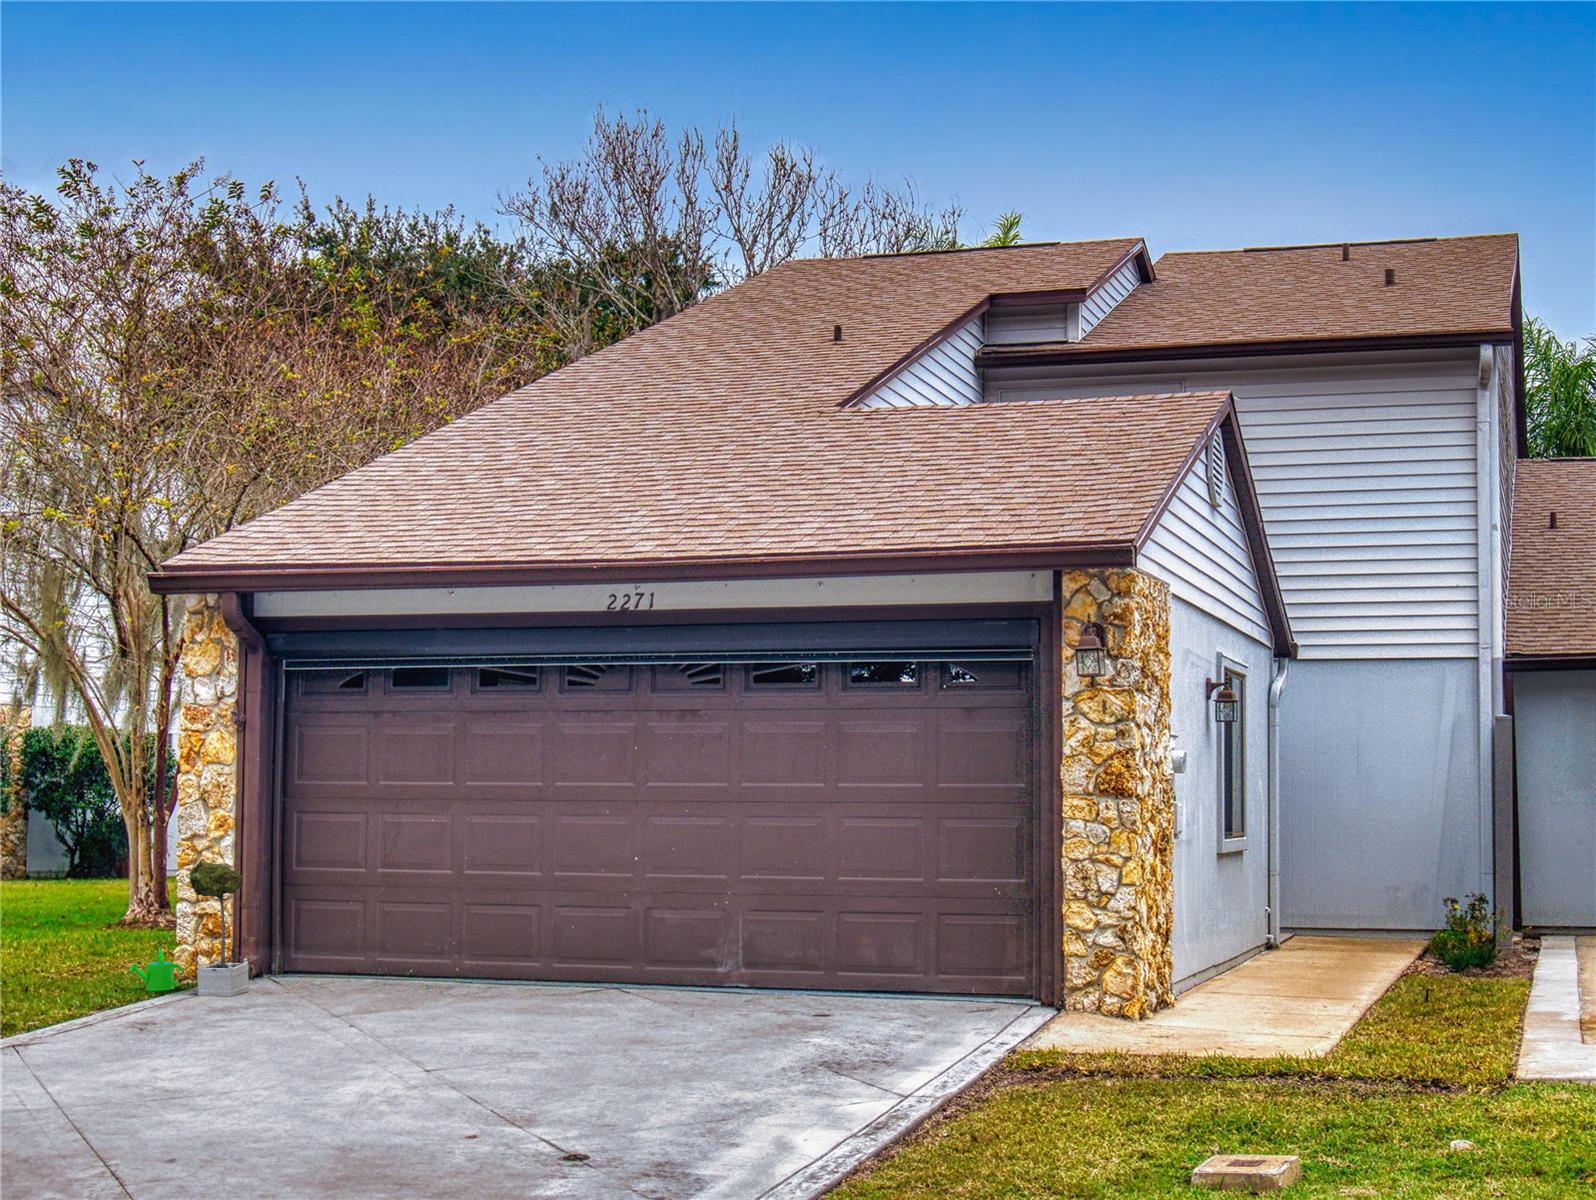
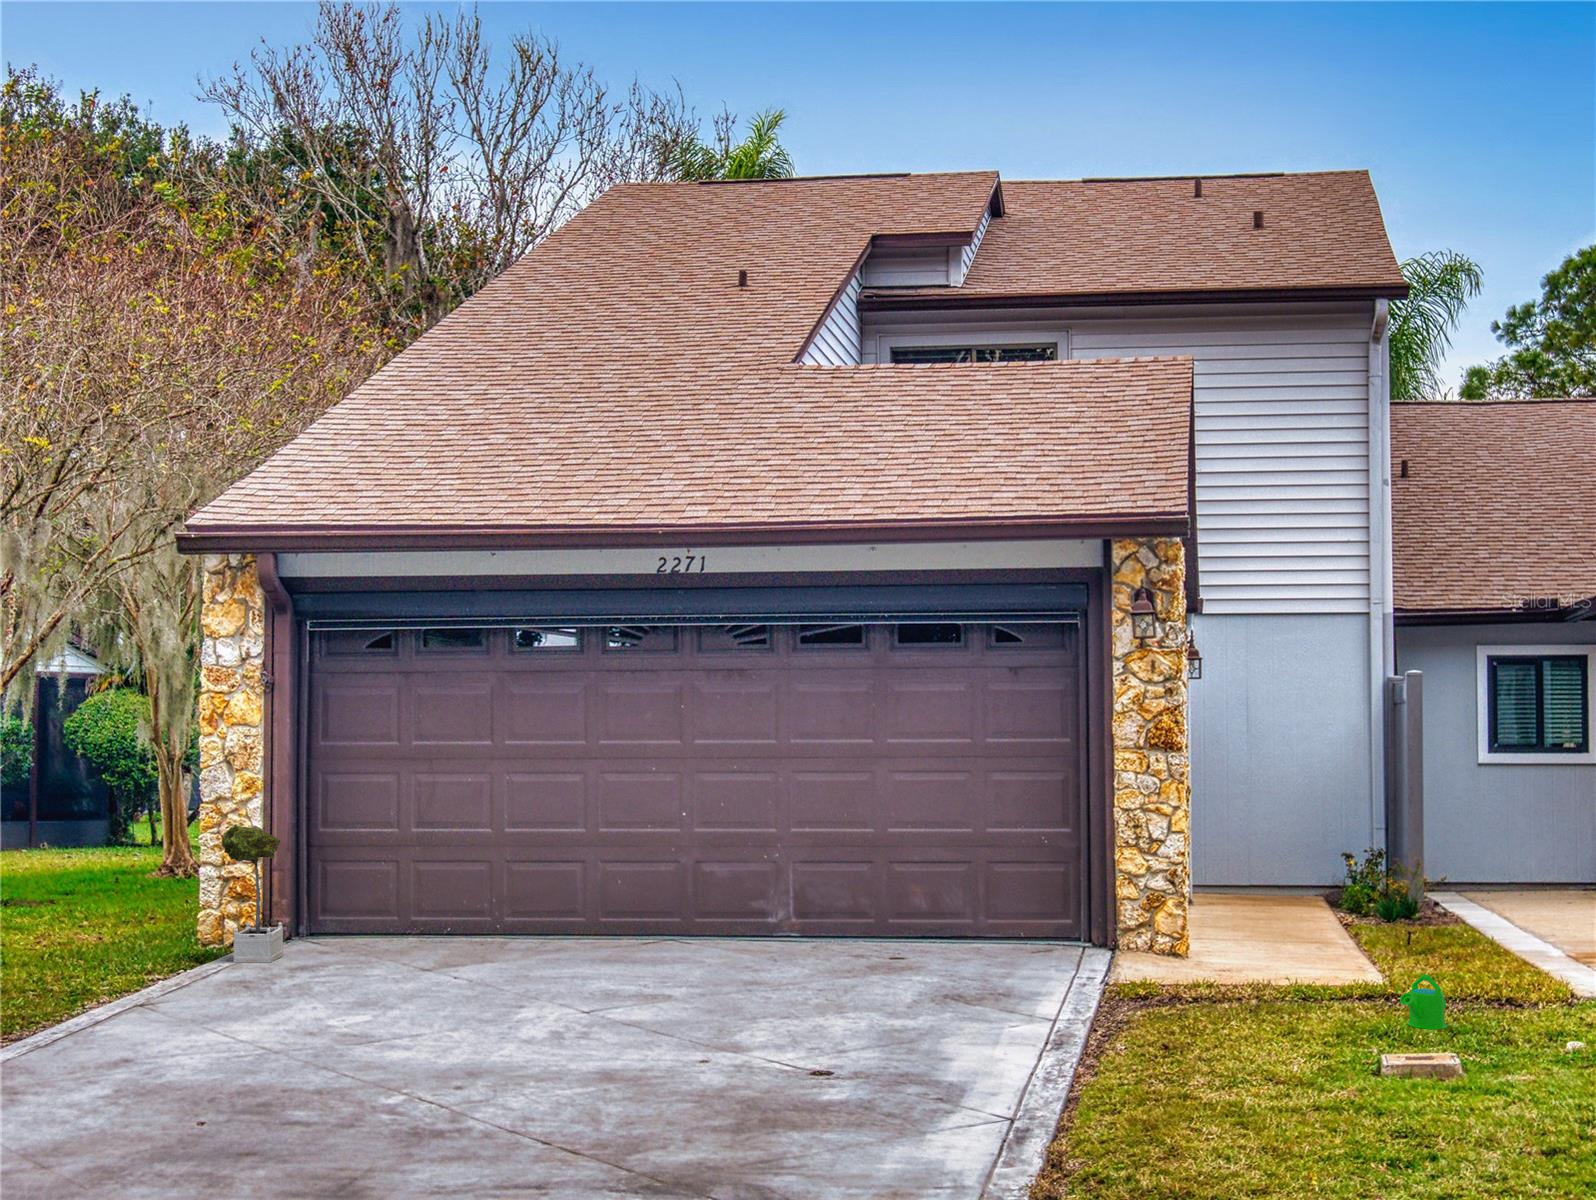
watering can: present [129,950,184,991] -> present [1400,974,1448,1029]

